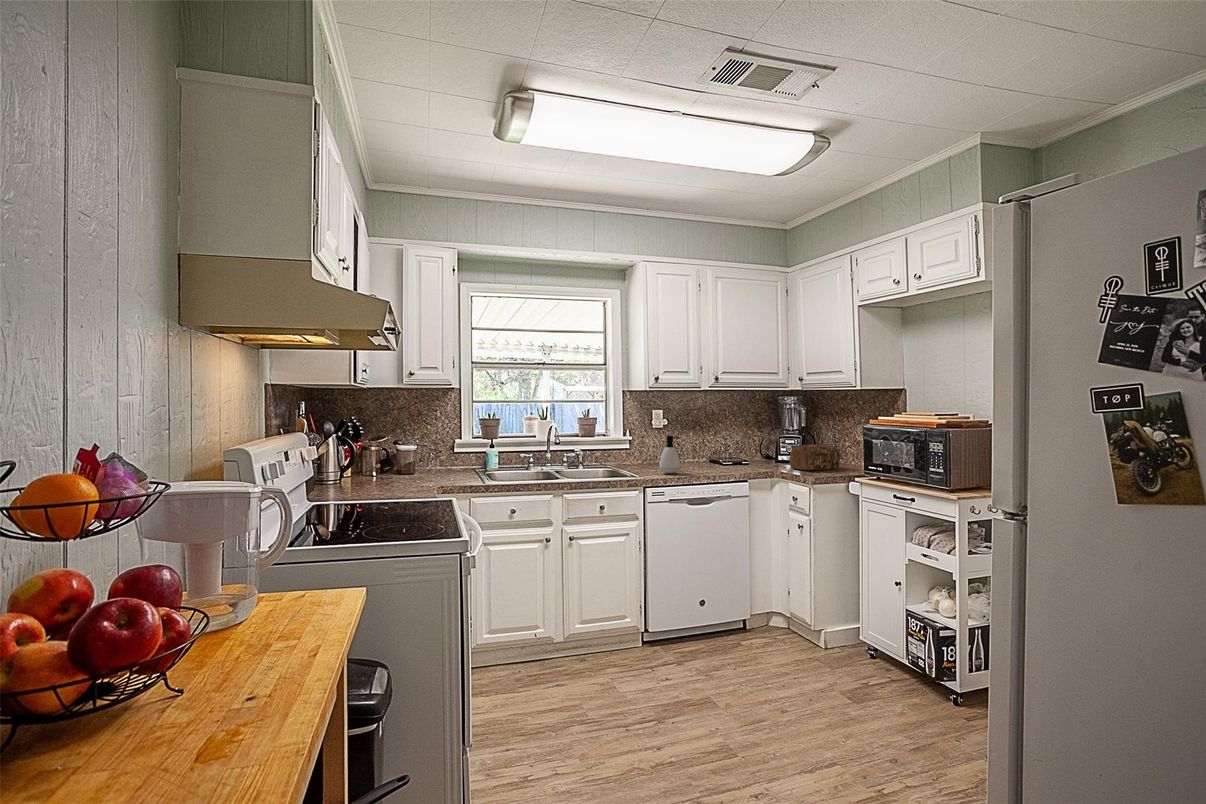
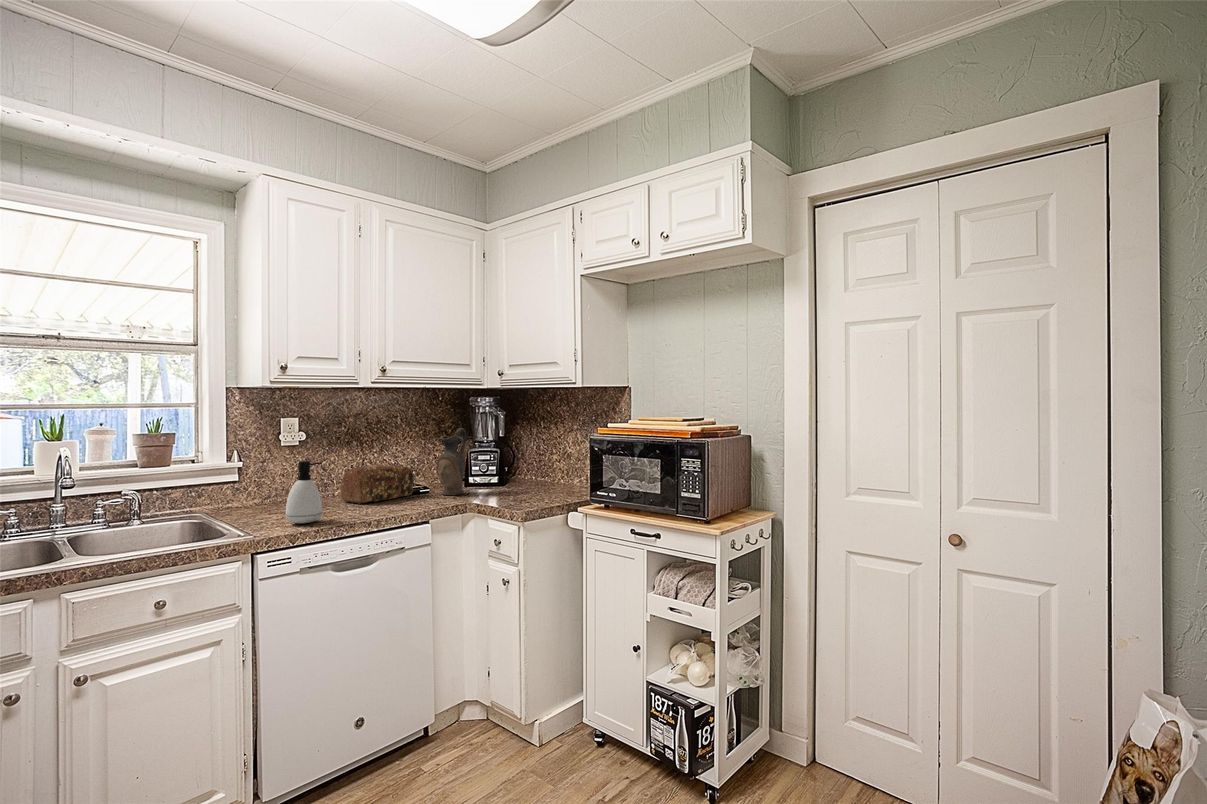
ceramic pitcher: none [752,419,774,466] -> present [436,428,467,495]
bread loaf: present [789,445,840,471] -> present [340,465,414,504]

